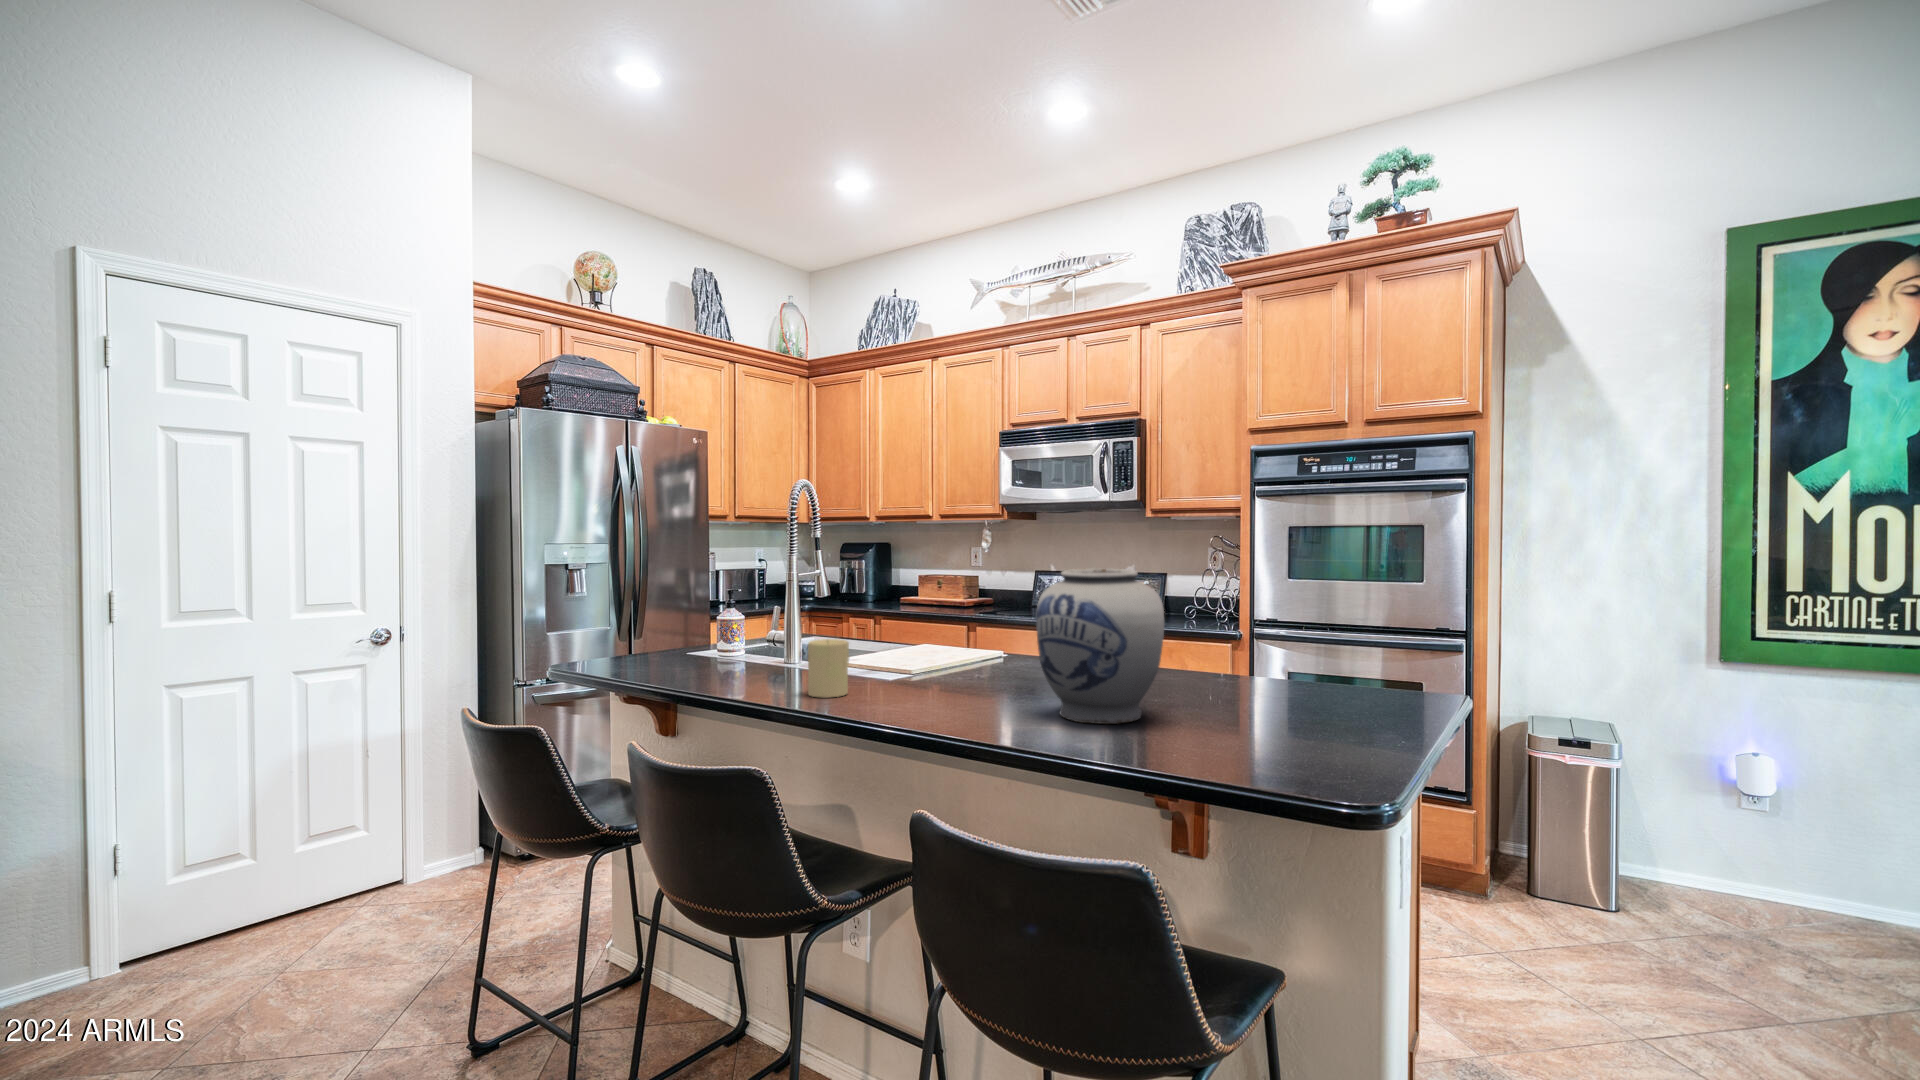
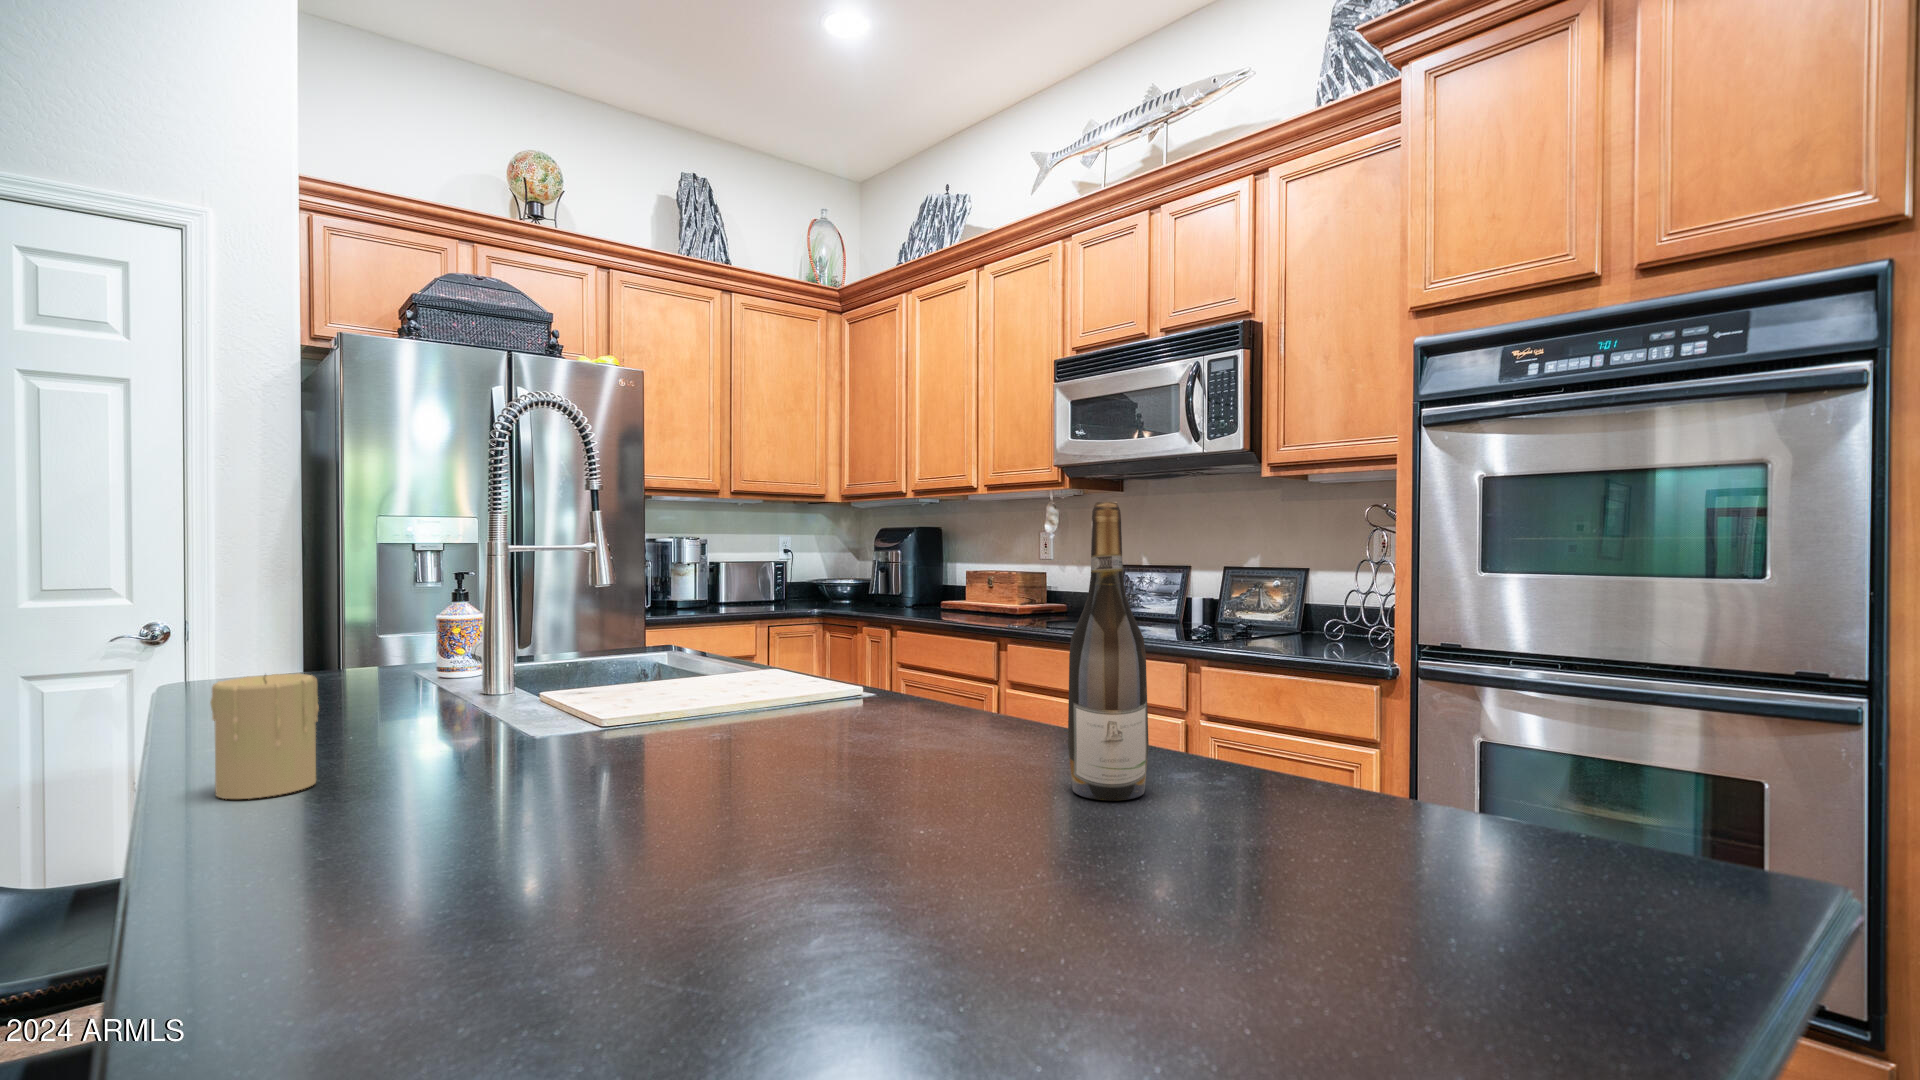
wine bottle: none [1179,556,1215,683] -> present [1068,502,1149,800]
vase: present [1036,568,1164,724] -> none [408,512,789,966]

